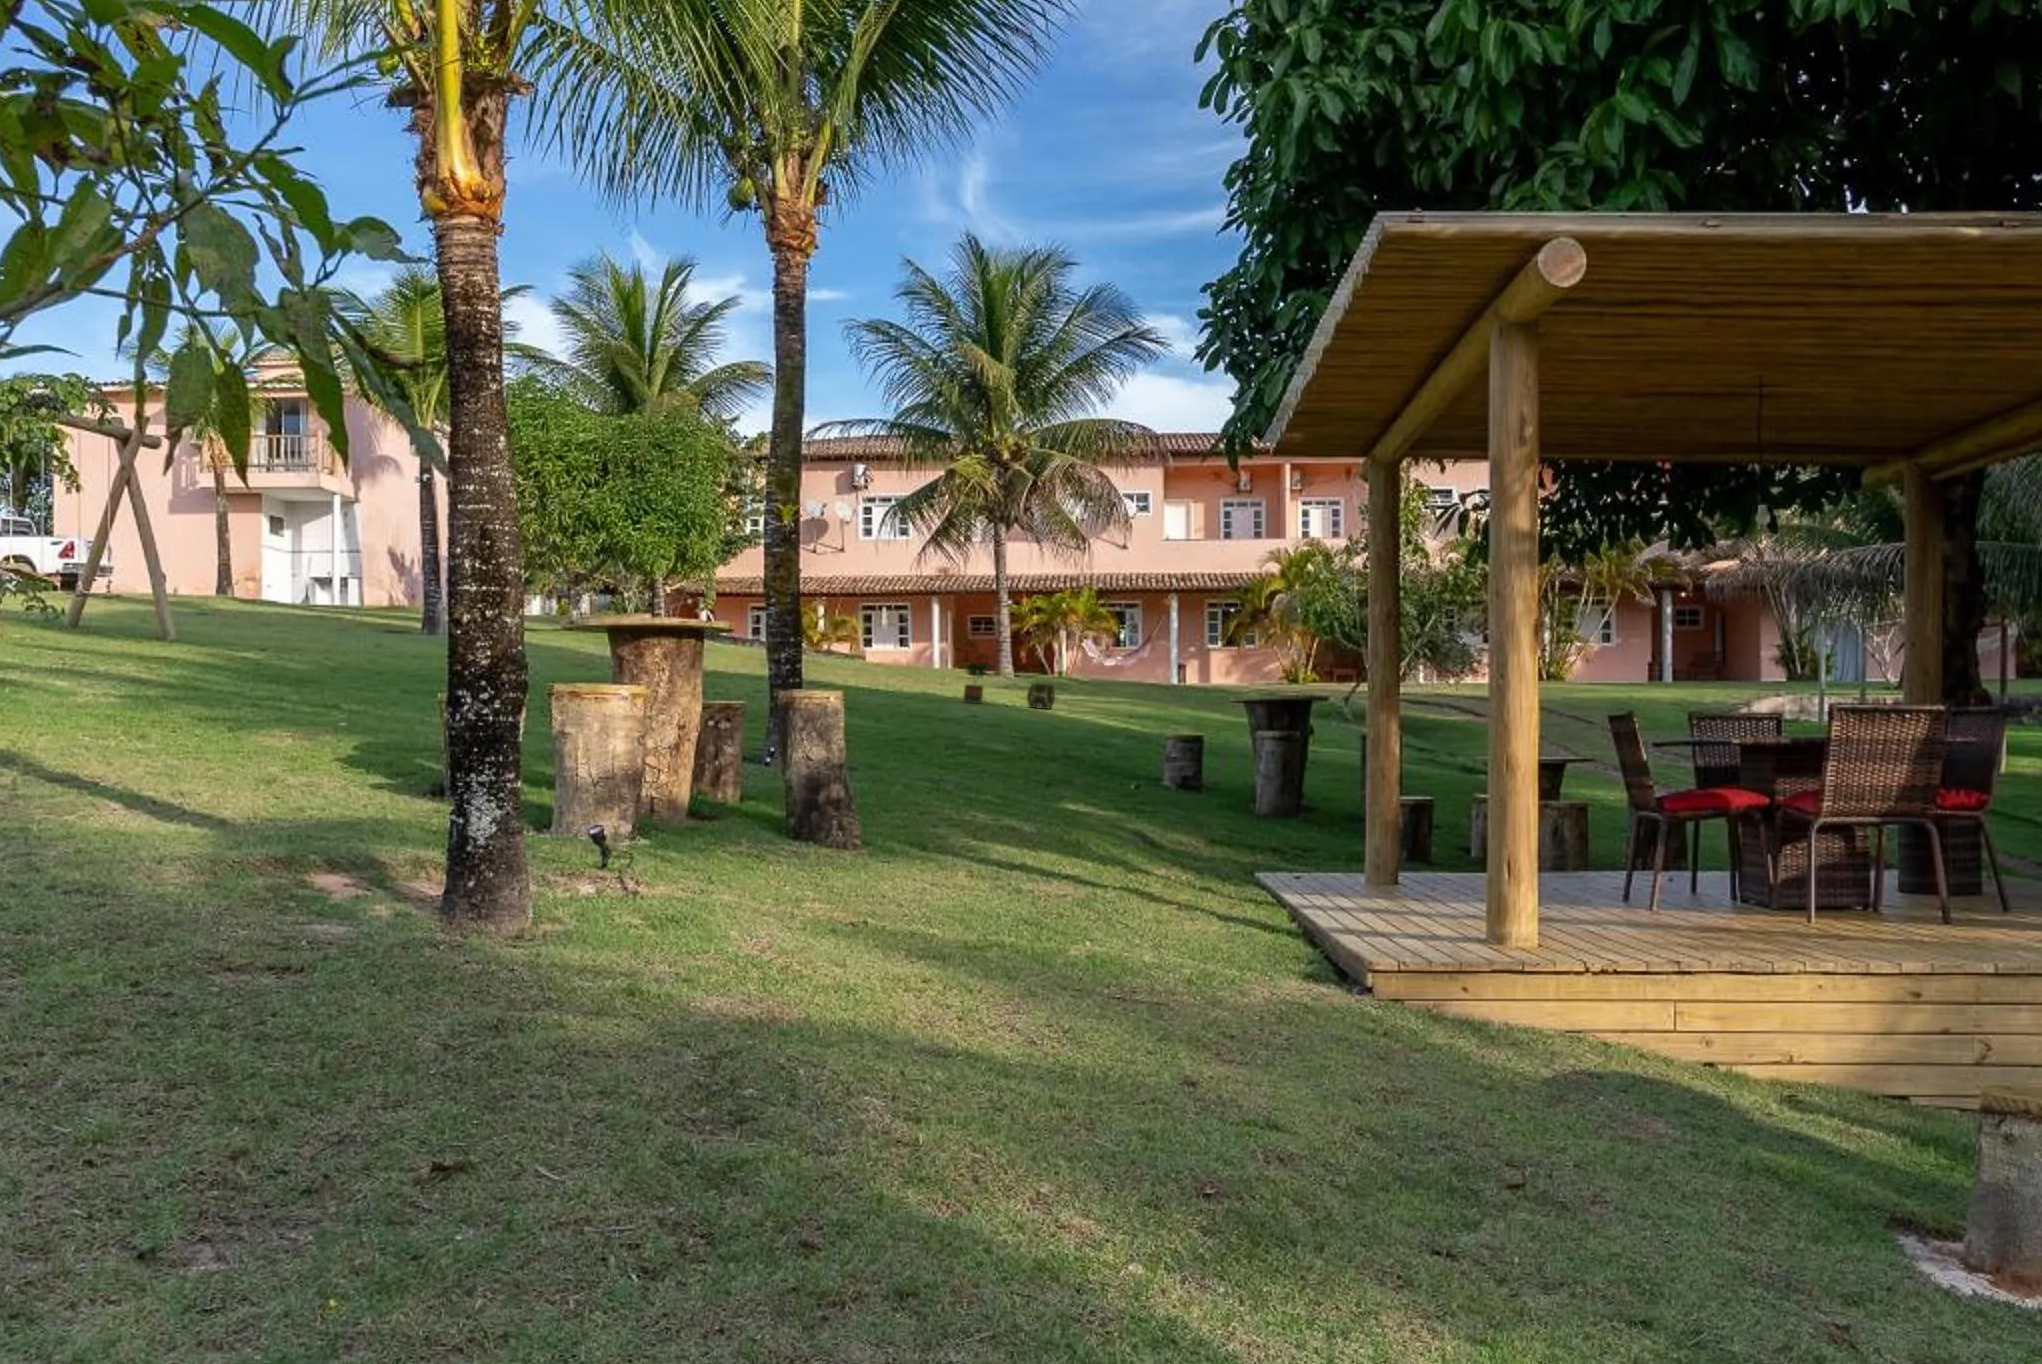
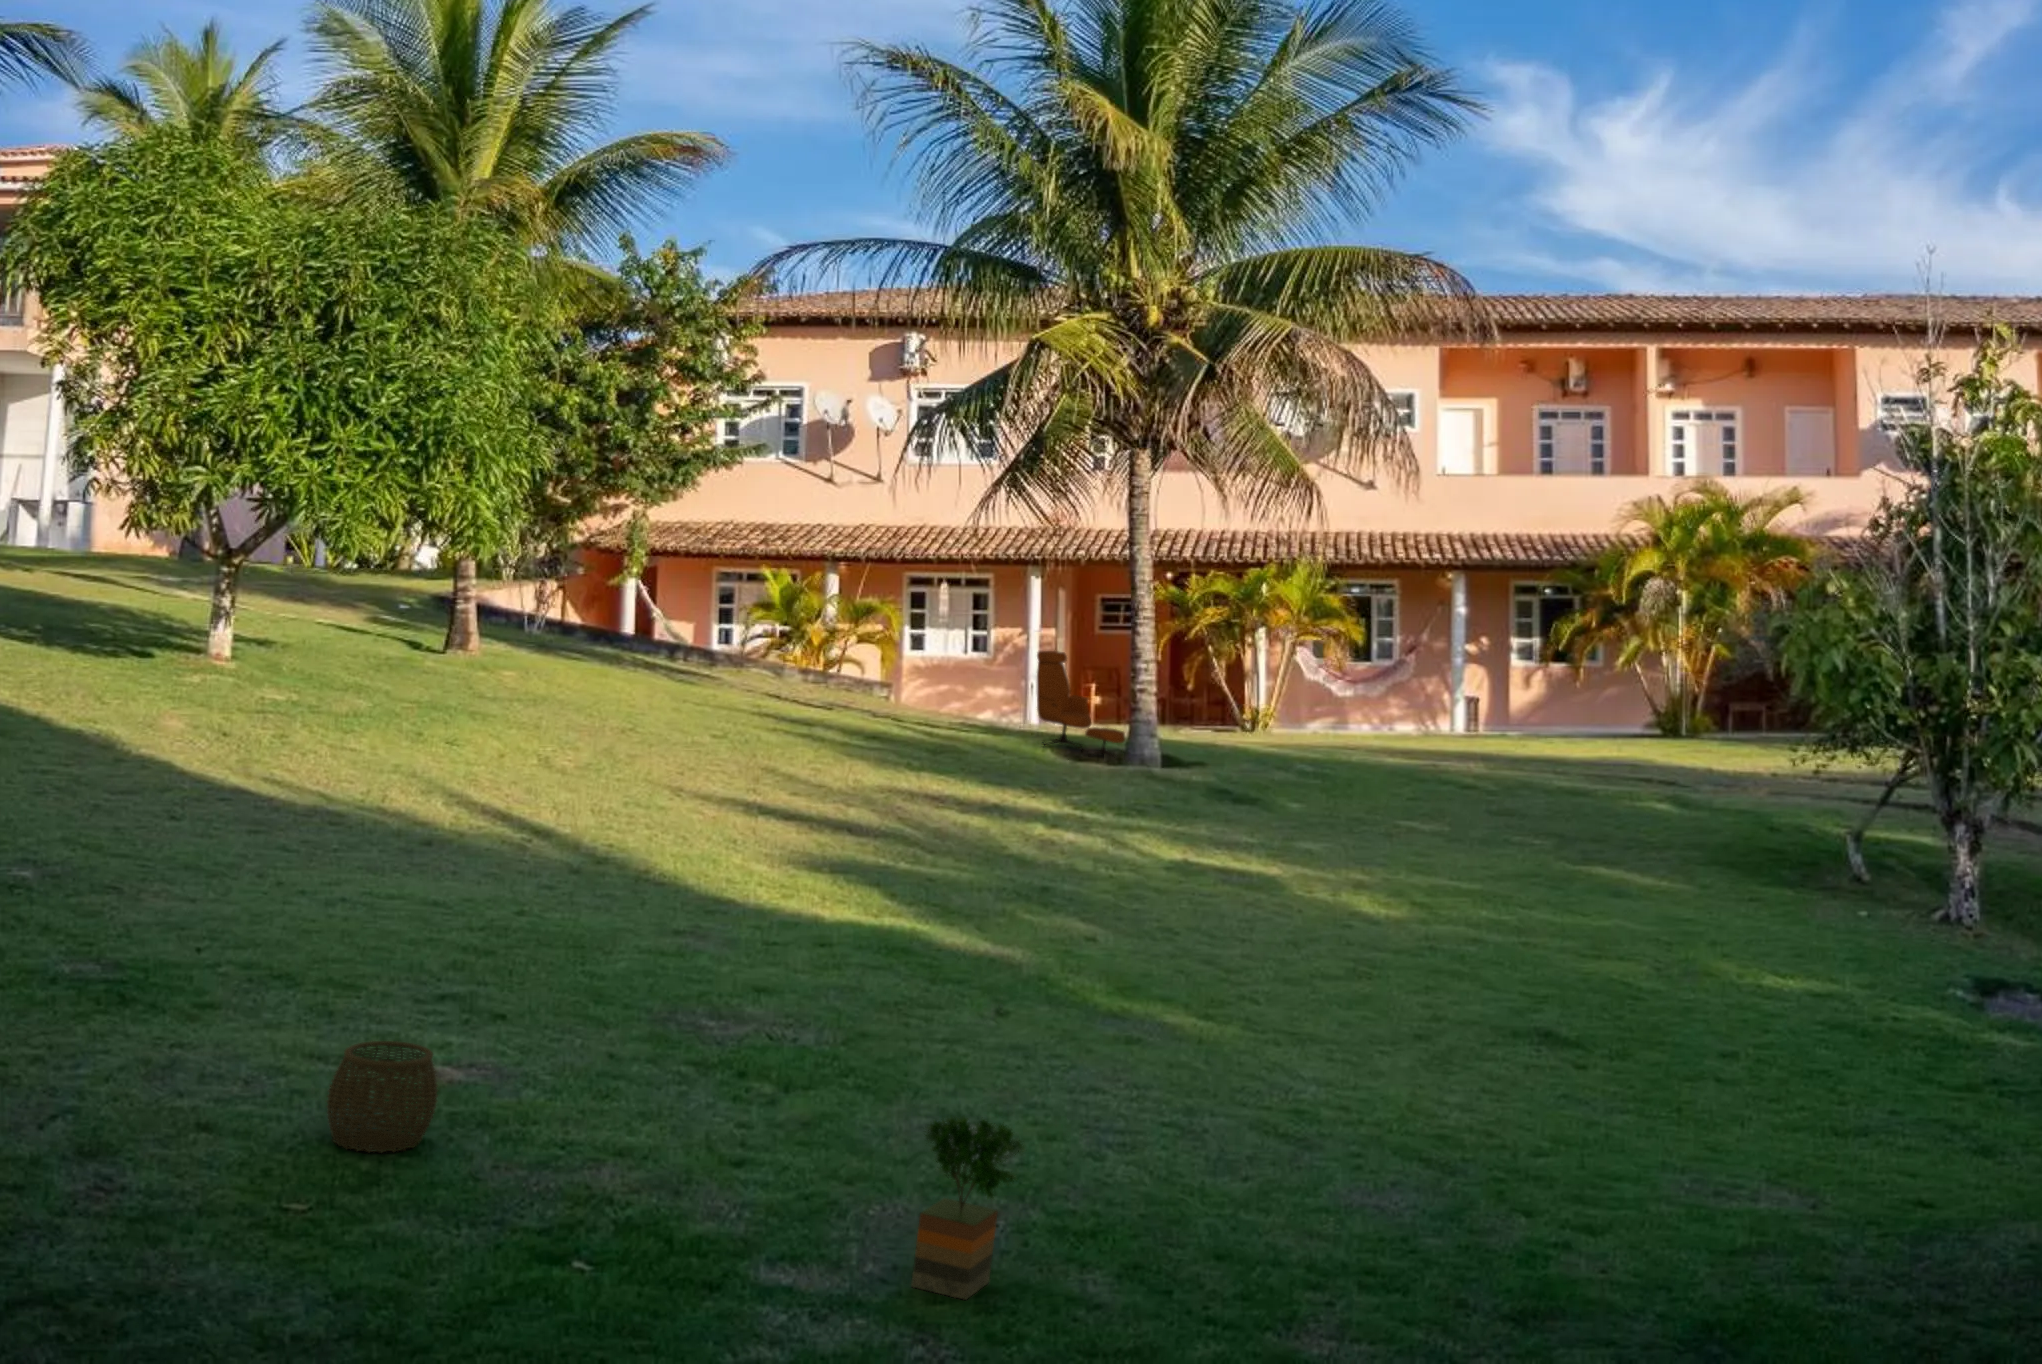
woven basket: present [1027,683,1055,709] -> present [327,1041,438,1153]

